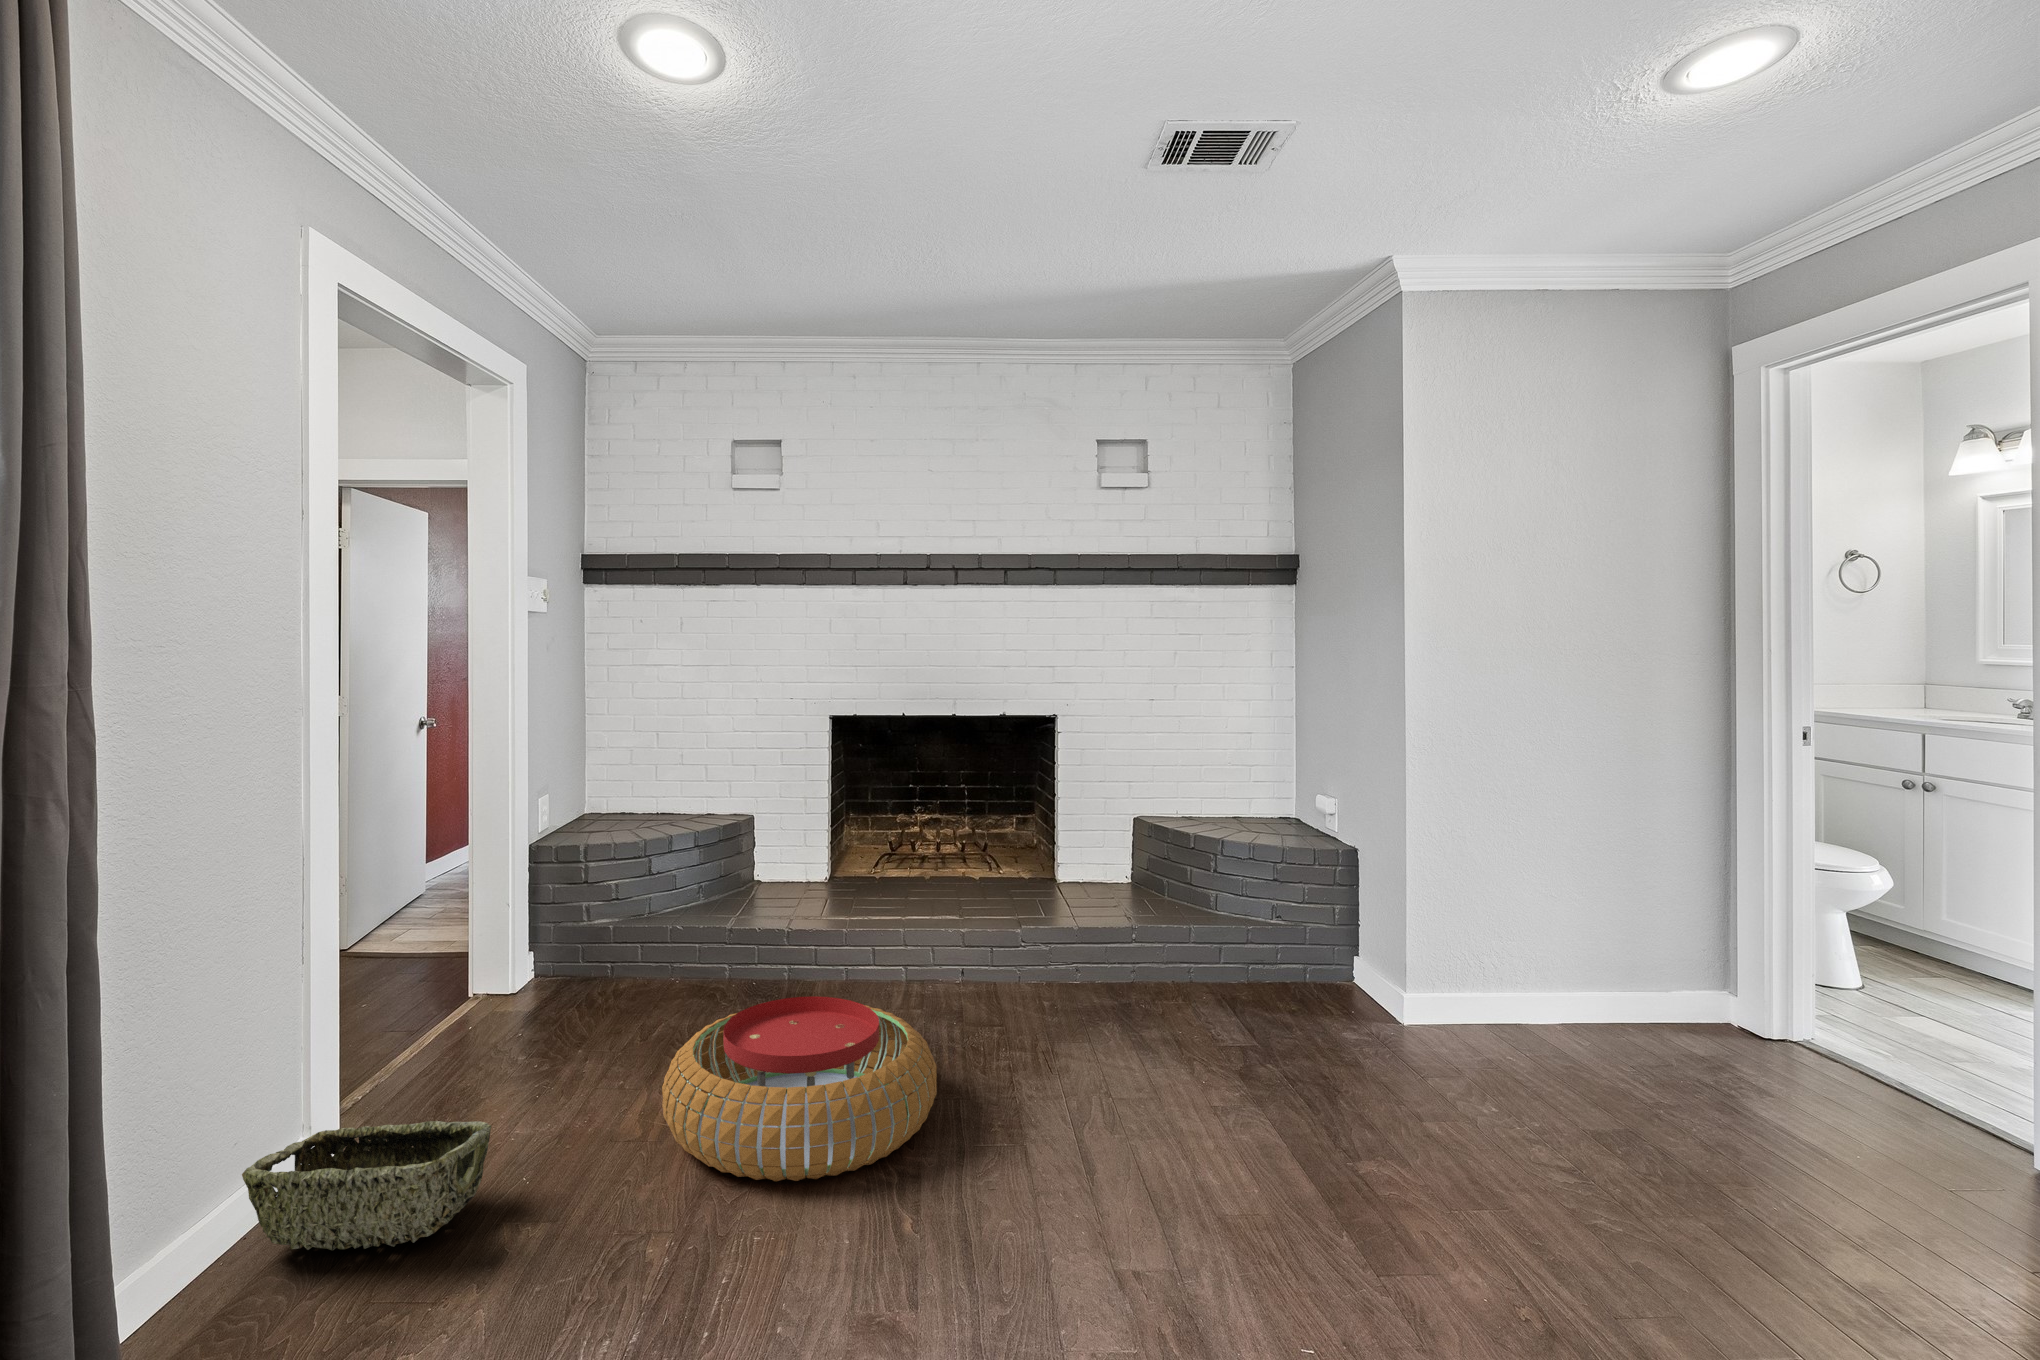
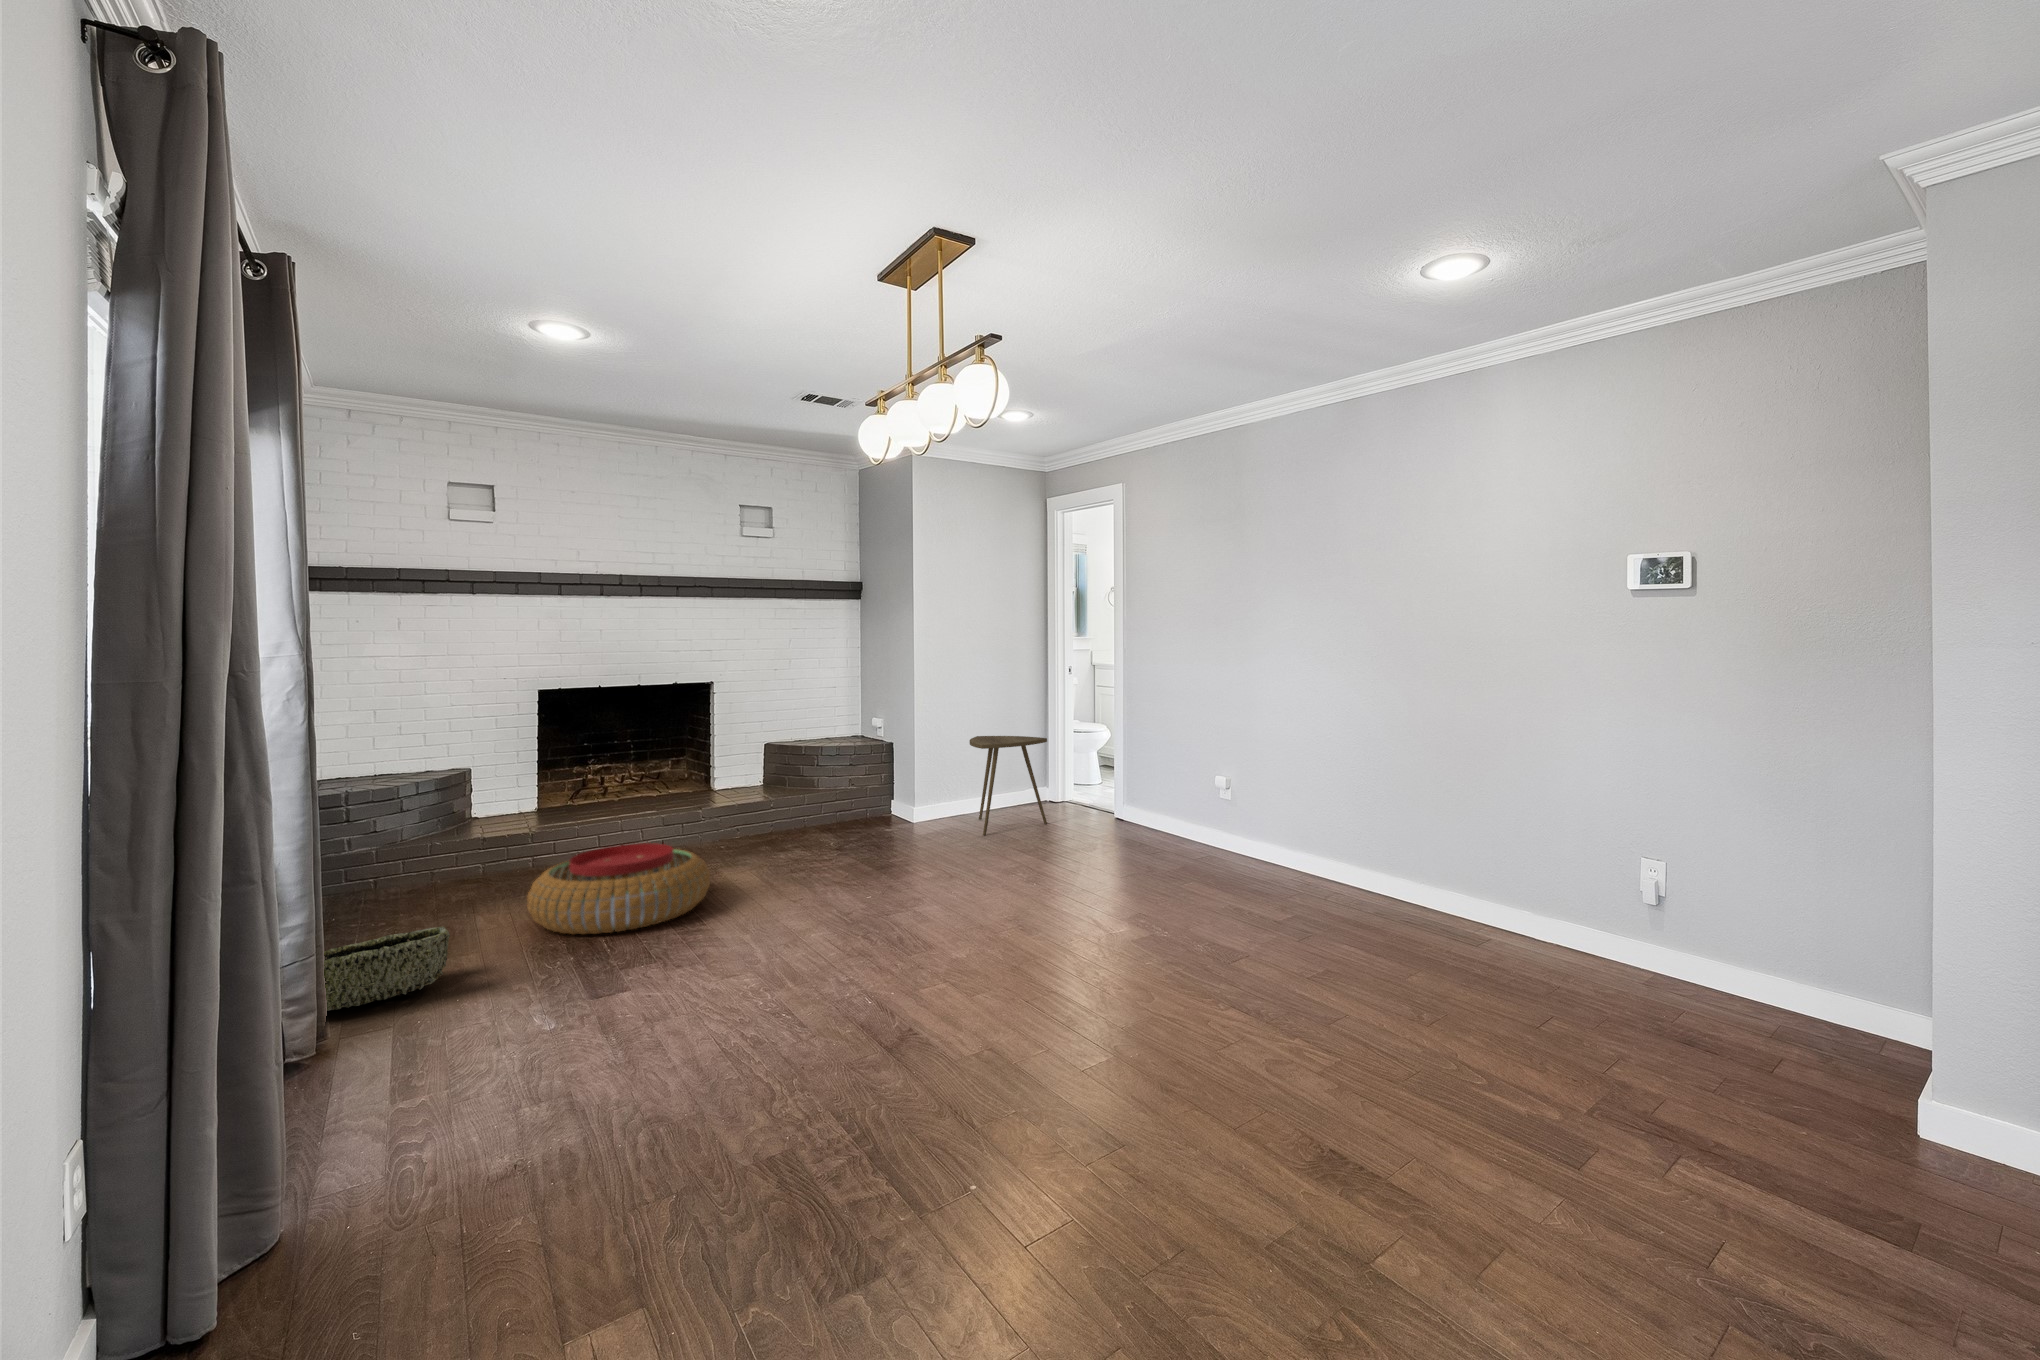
side table: none [1495,856,1694,1084] -> present [970,736,1047,835]

